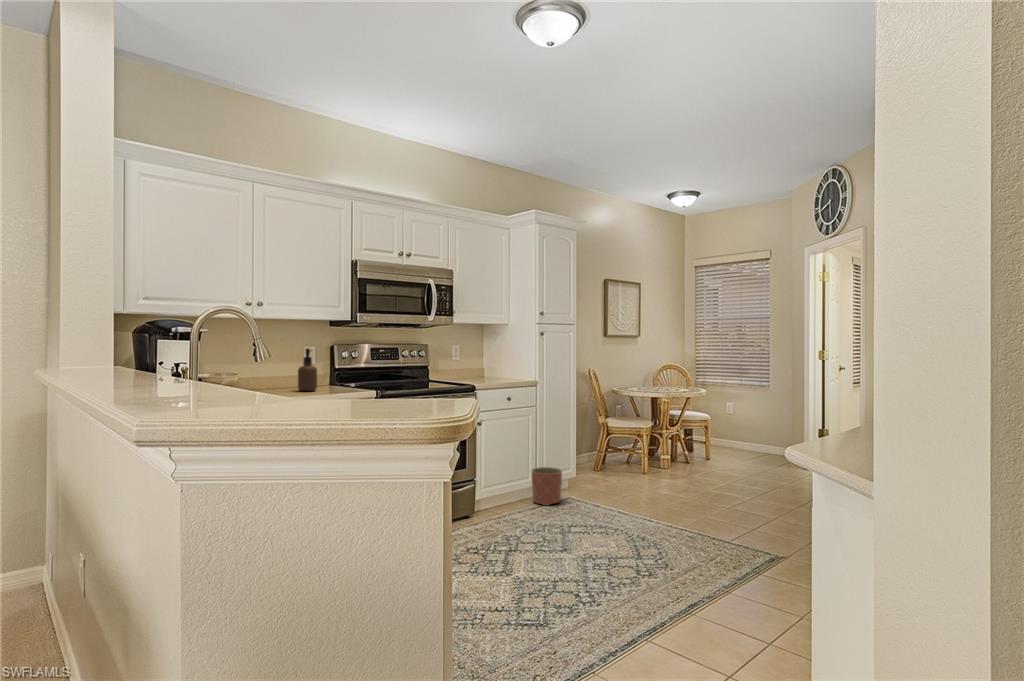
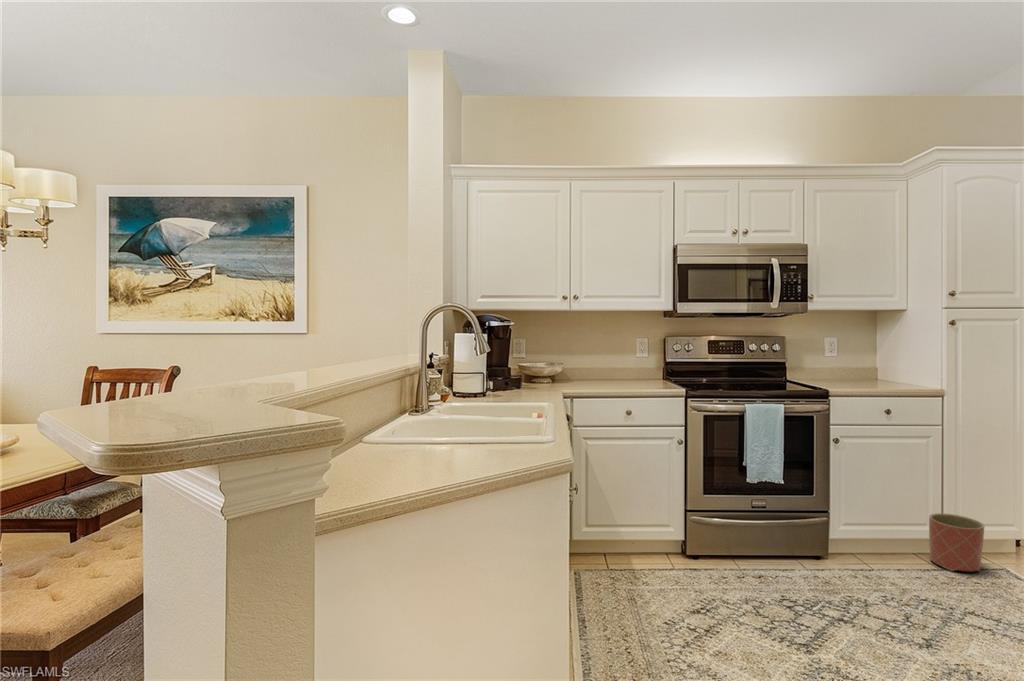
soap dispenser: present [298,349,317,391] -> none [613,340,631,384]

